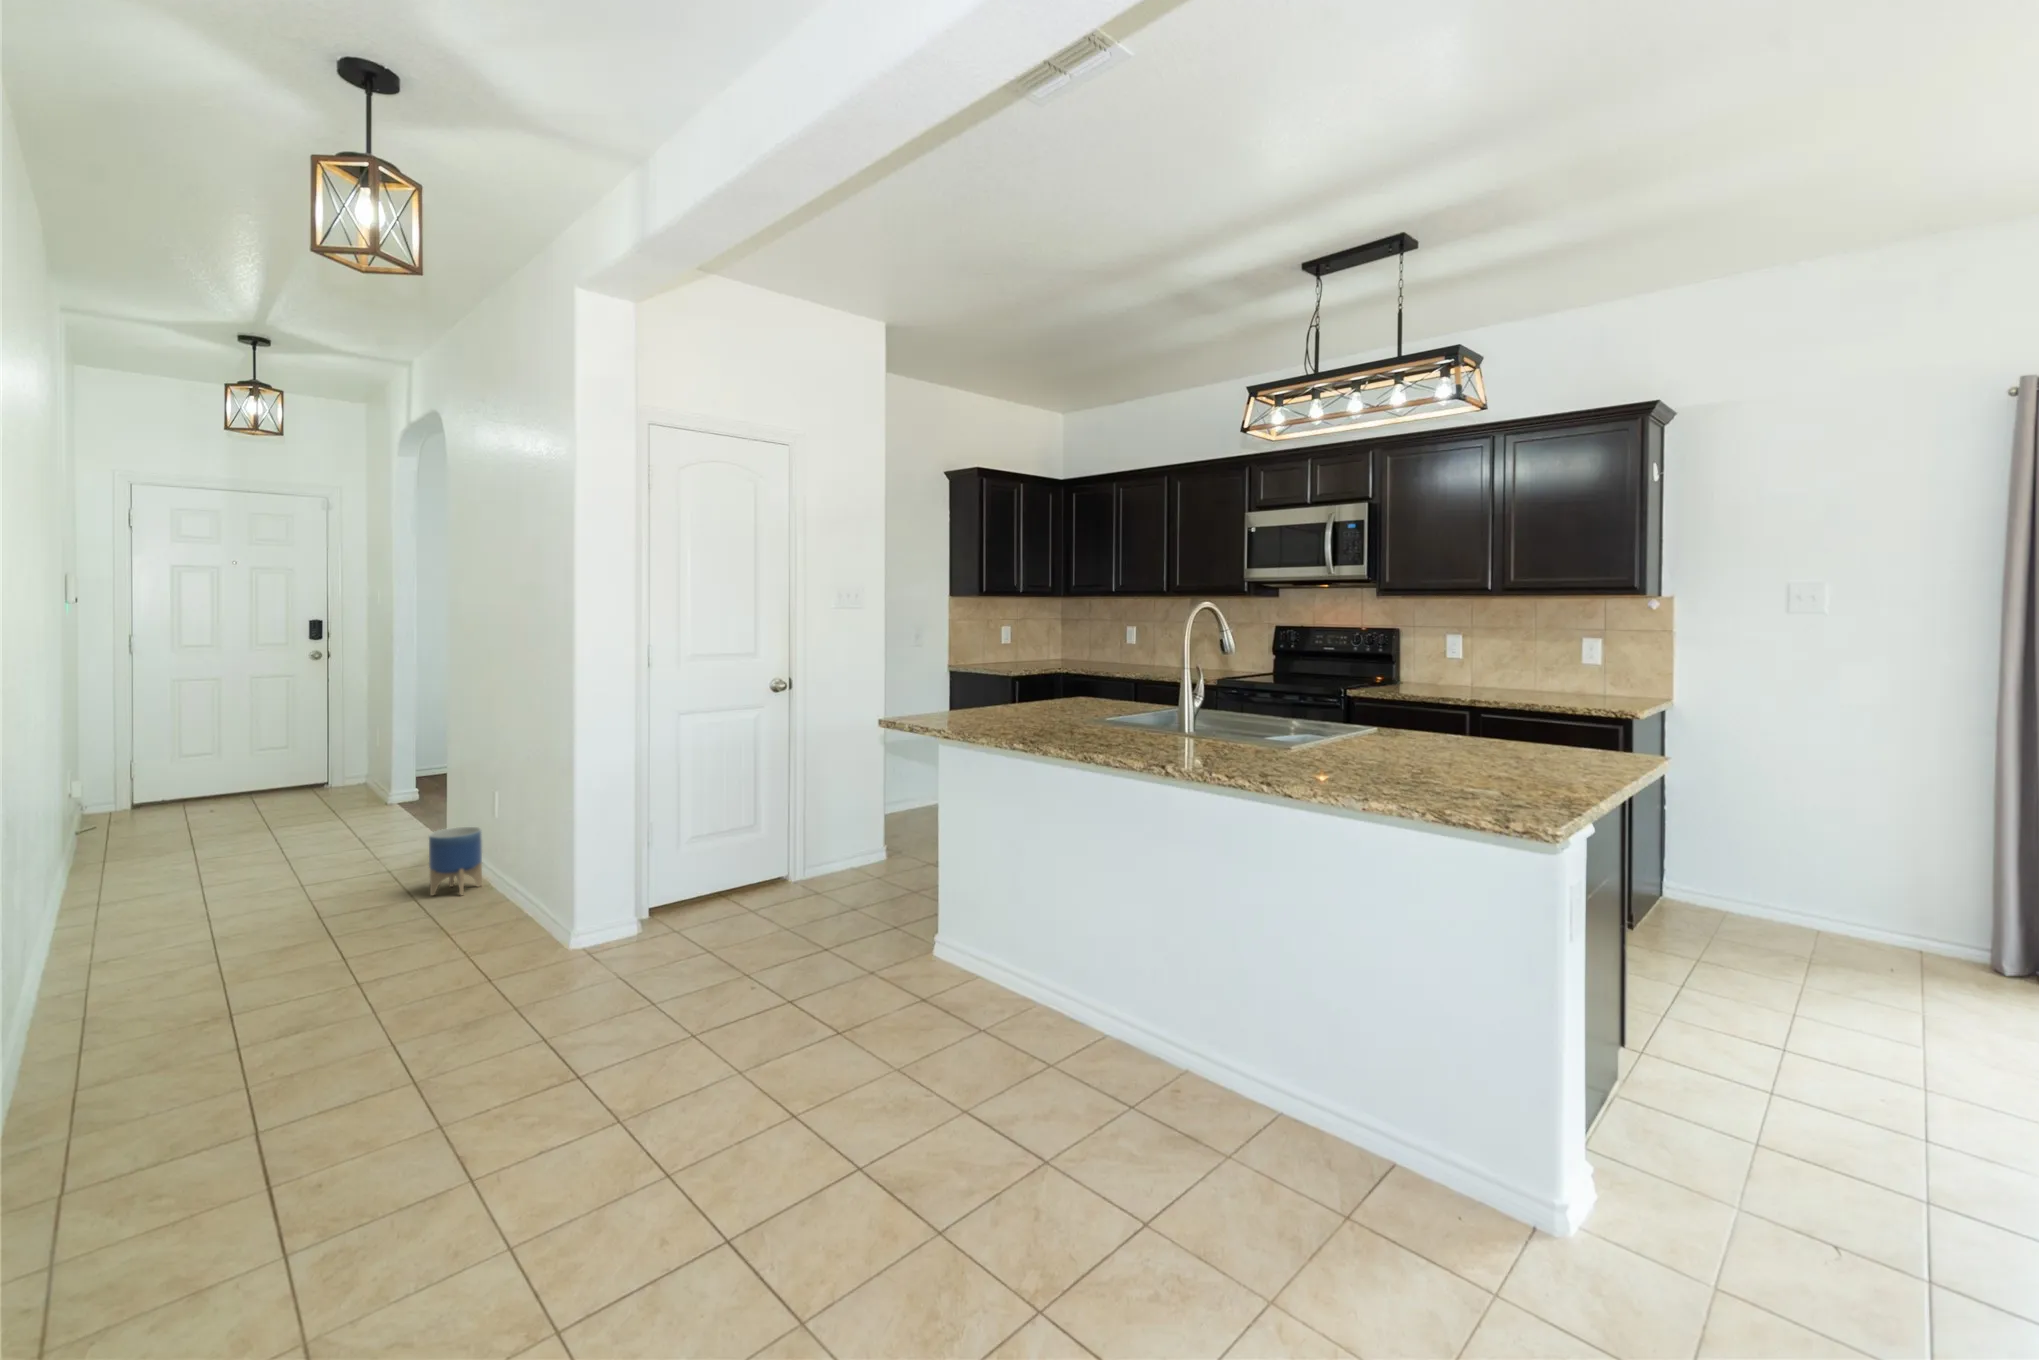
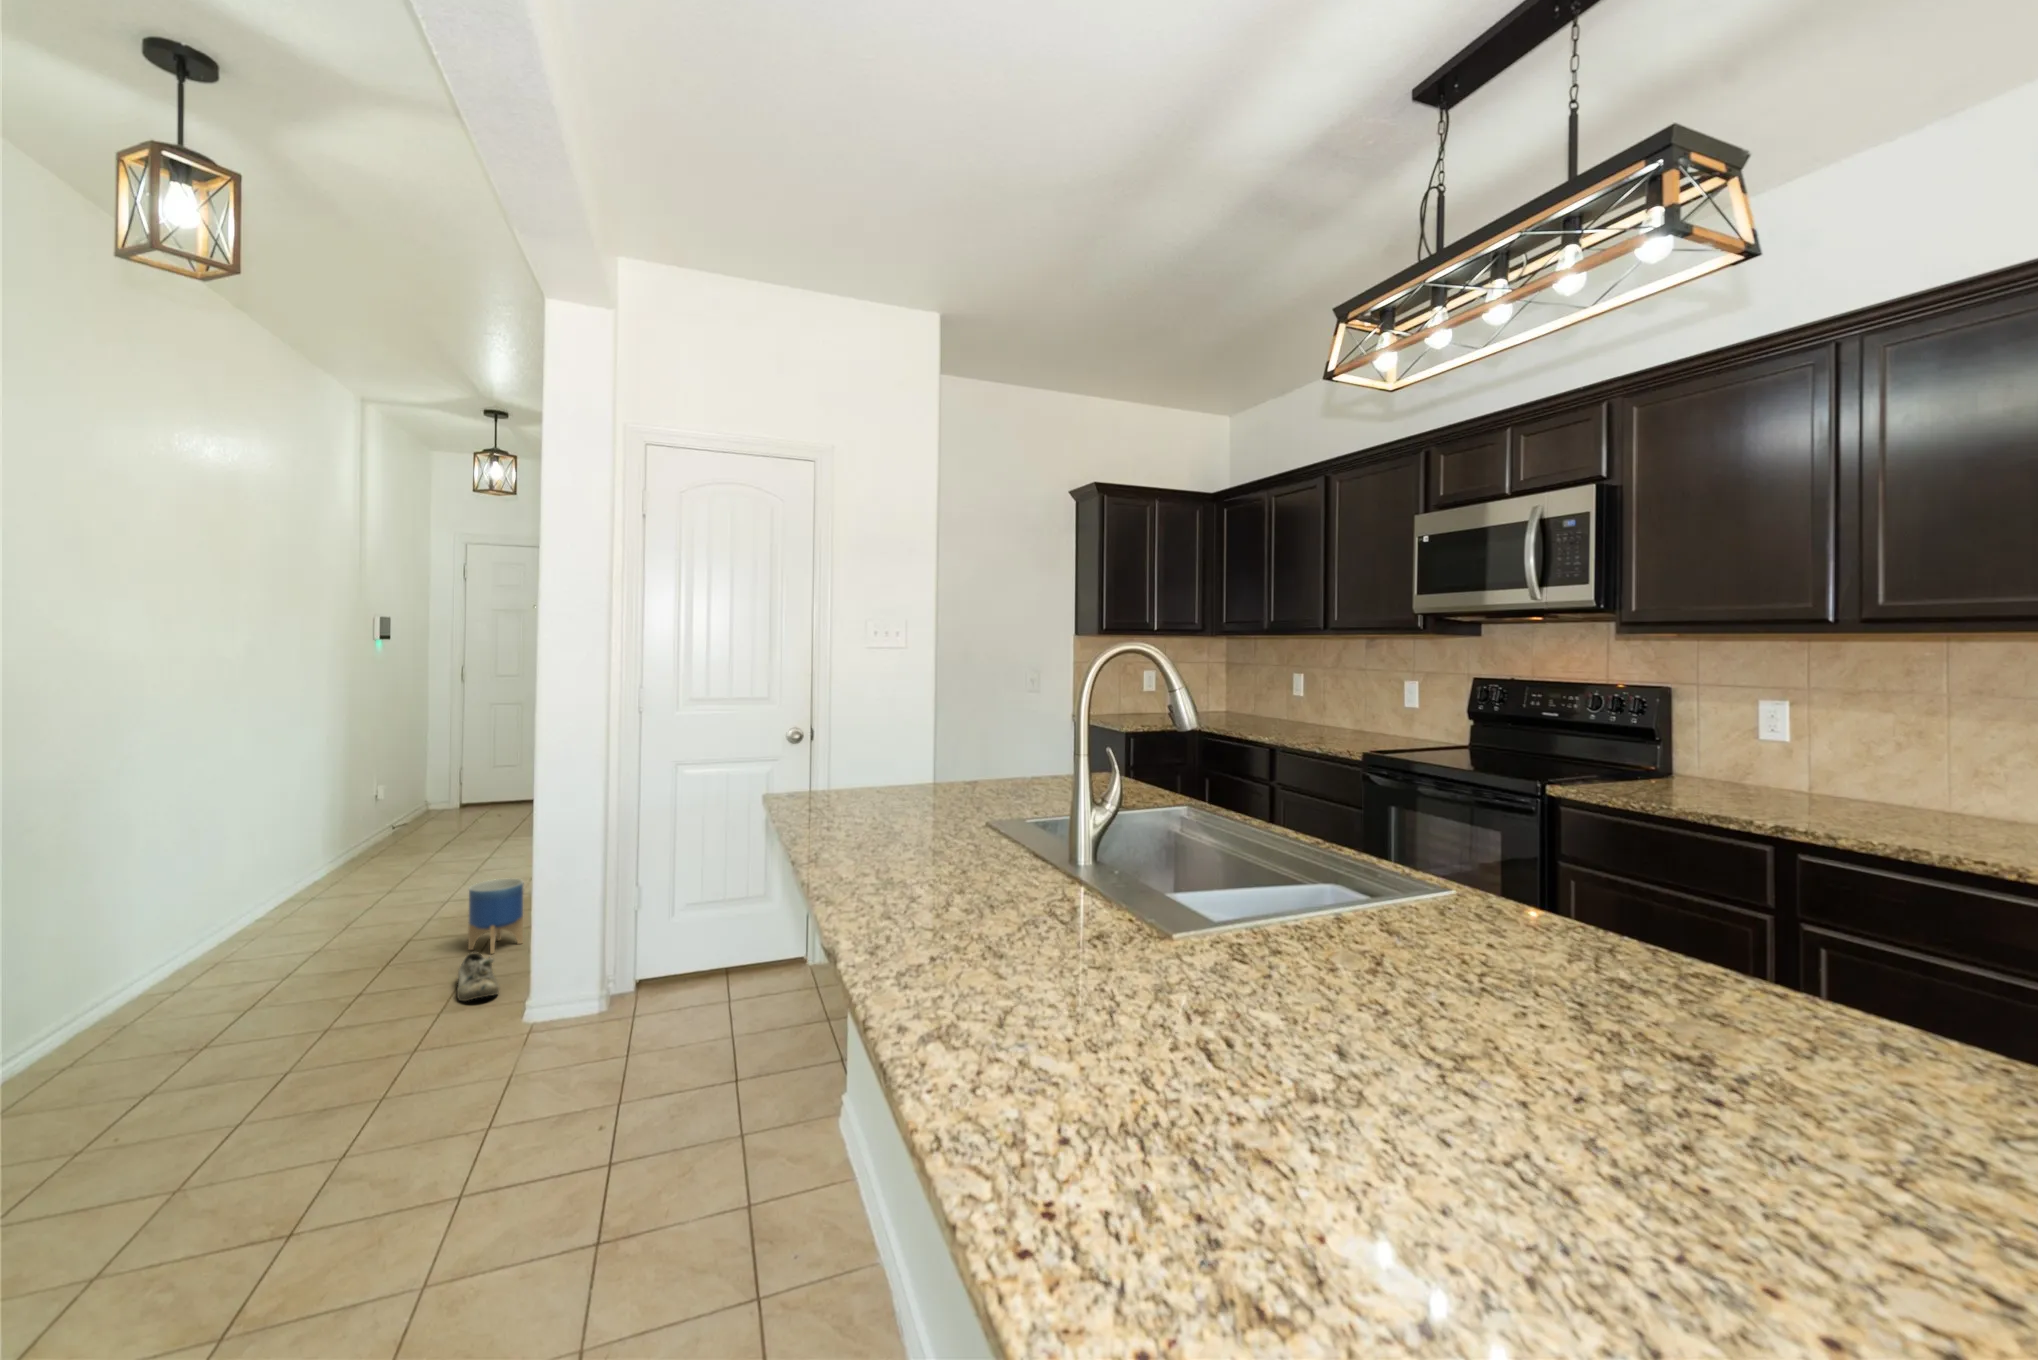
shoe: none [464,887,525,925] -> present [457,952,499,1001]

